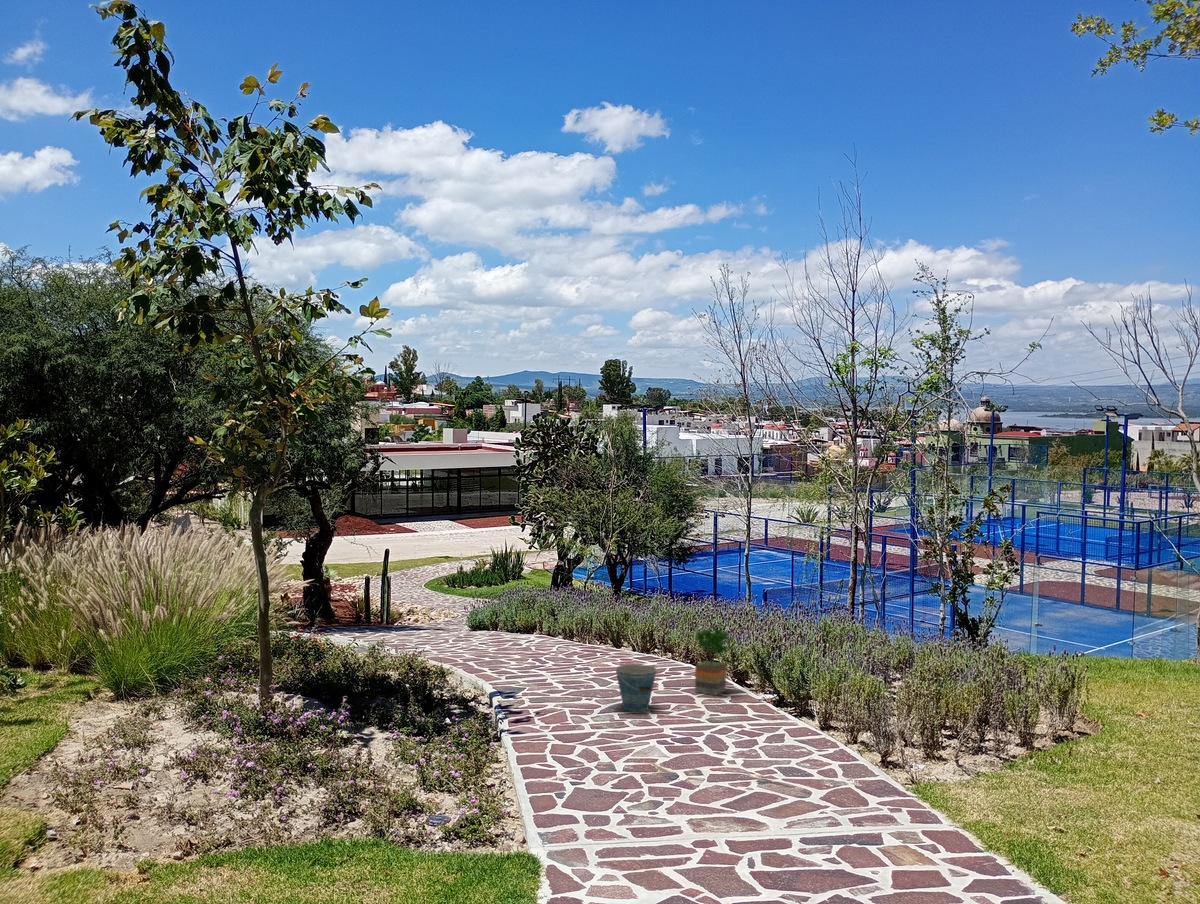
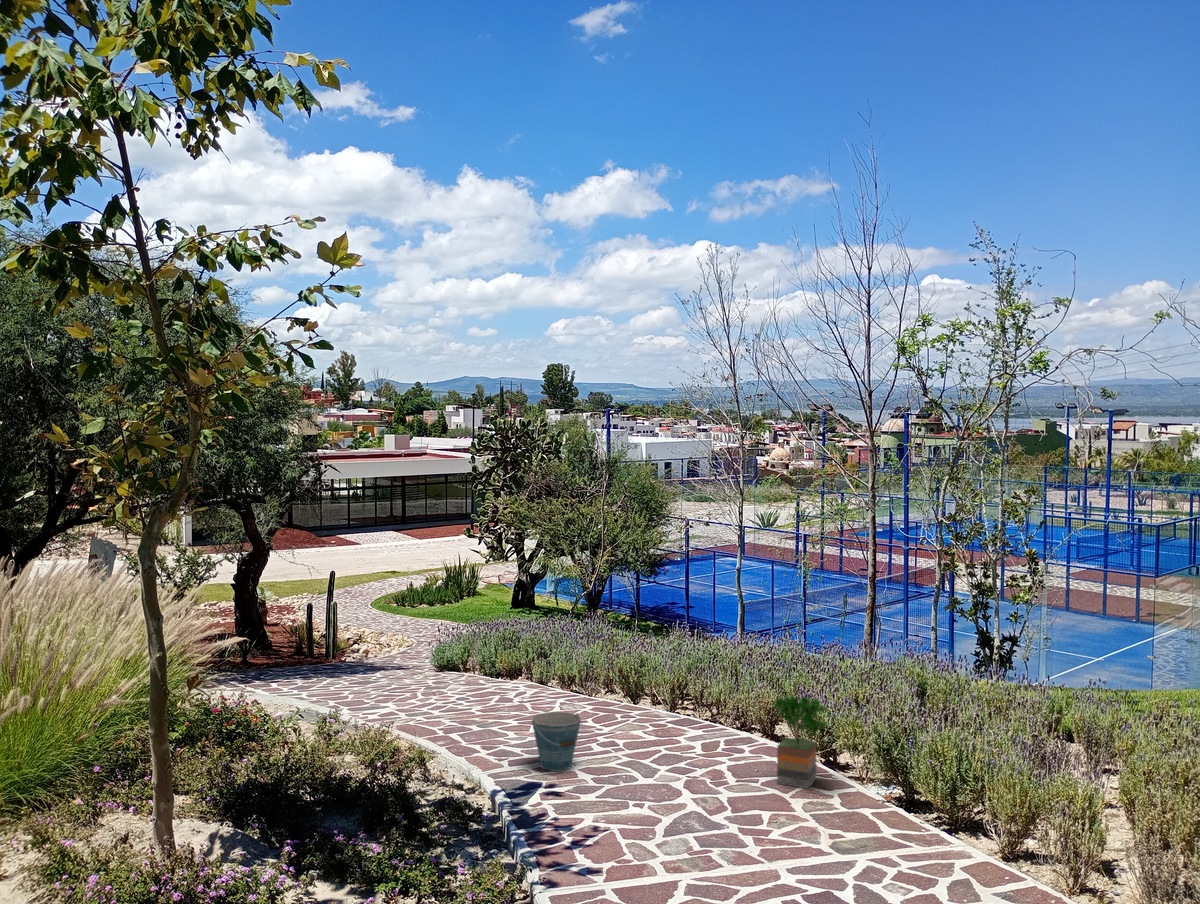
bucket: present [616,664,657,711] -> present [532,712,581,771]

